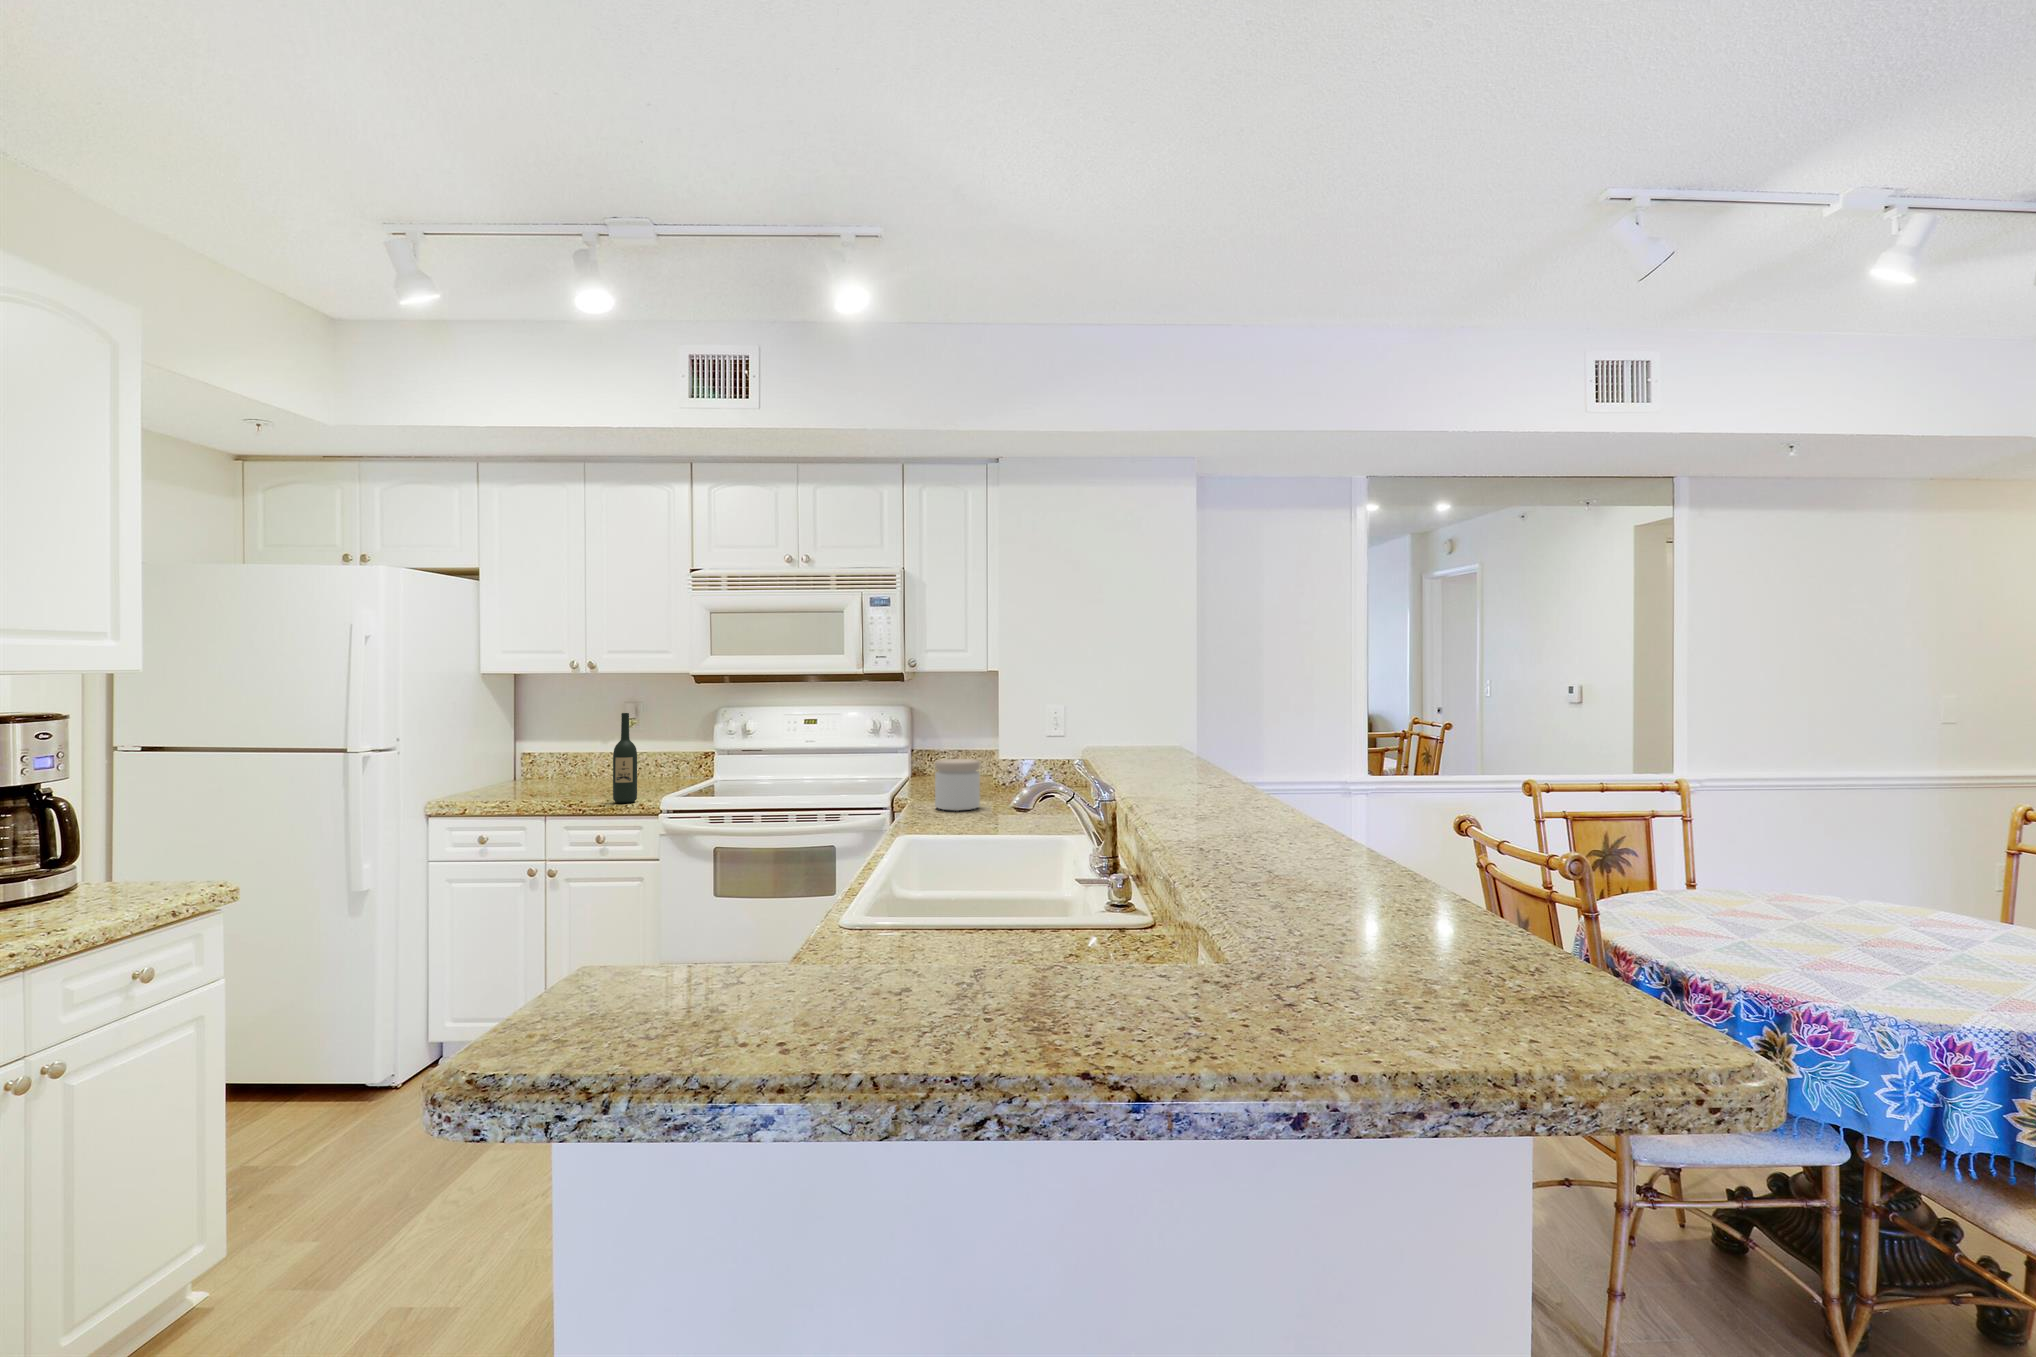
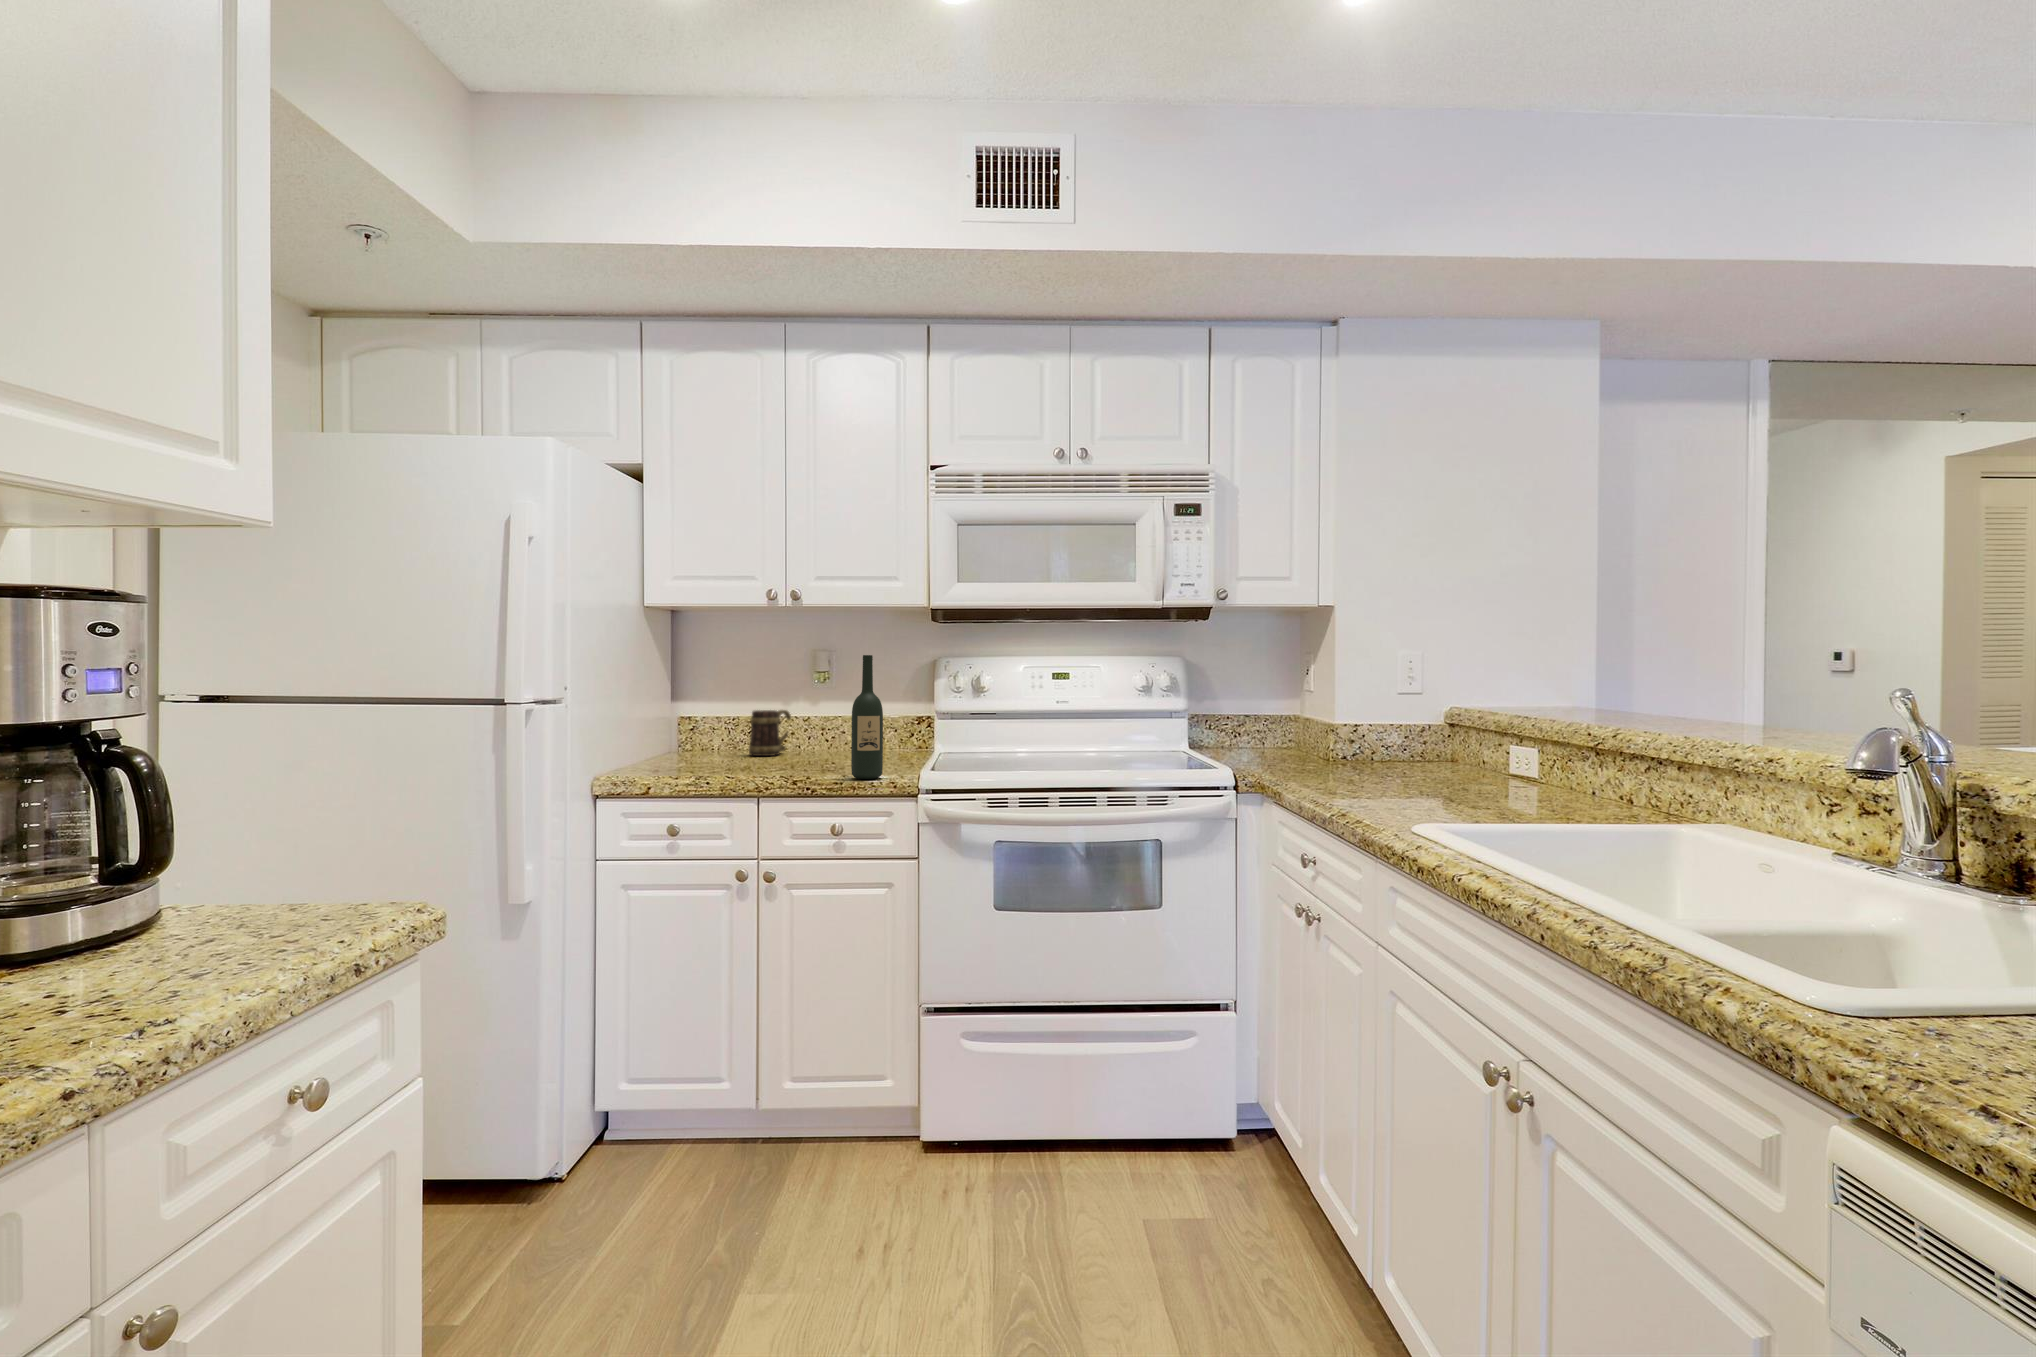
mug: none [572,747,610,783] -> present [749,710,791,756]
jar: present [935,759,980,811] -> none [1322,718,1389,788]

